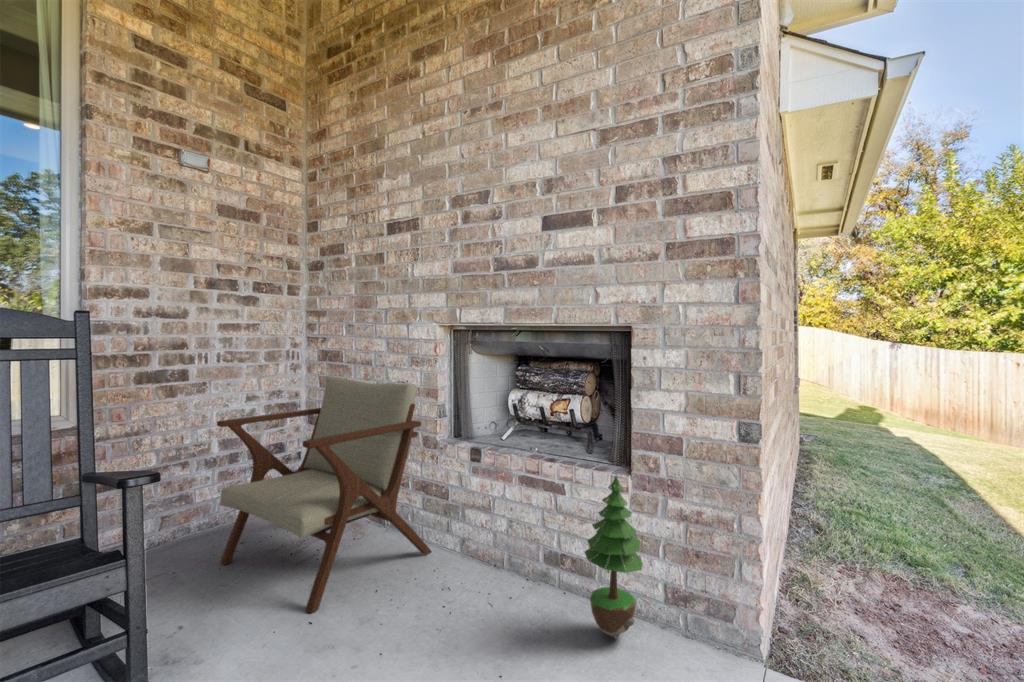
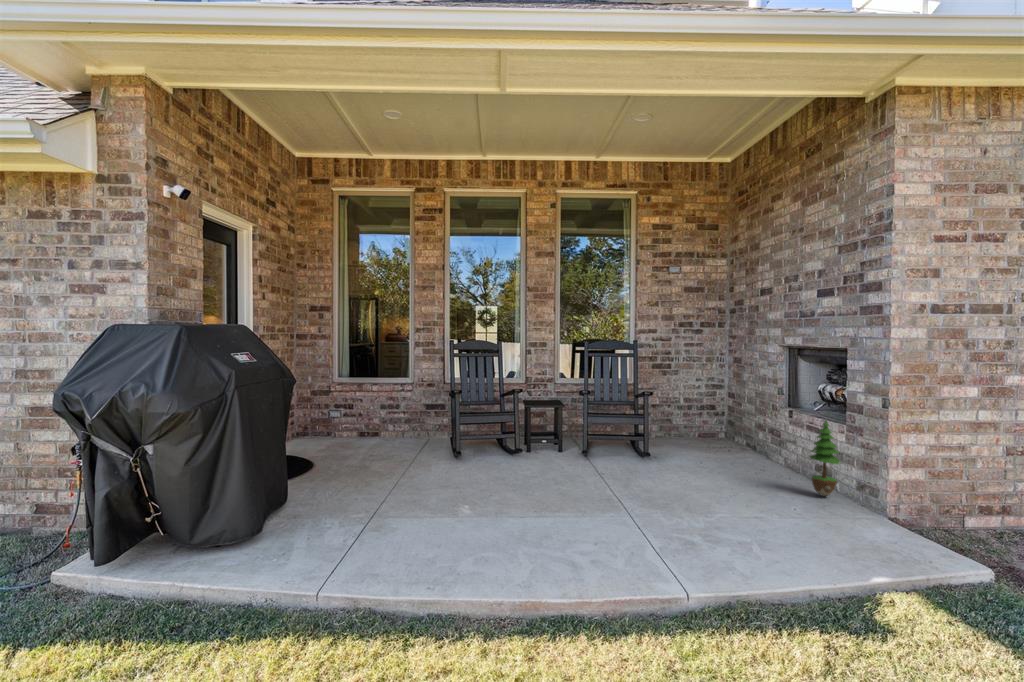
lounge chair: present [217,376,432,613] -> none [677,370,772,464]

